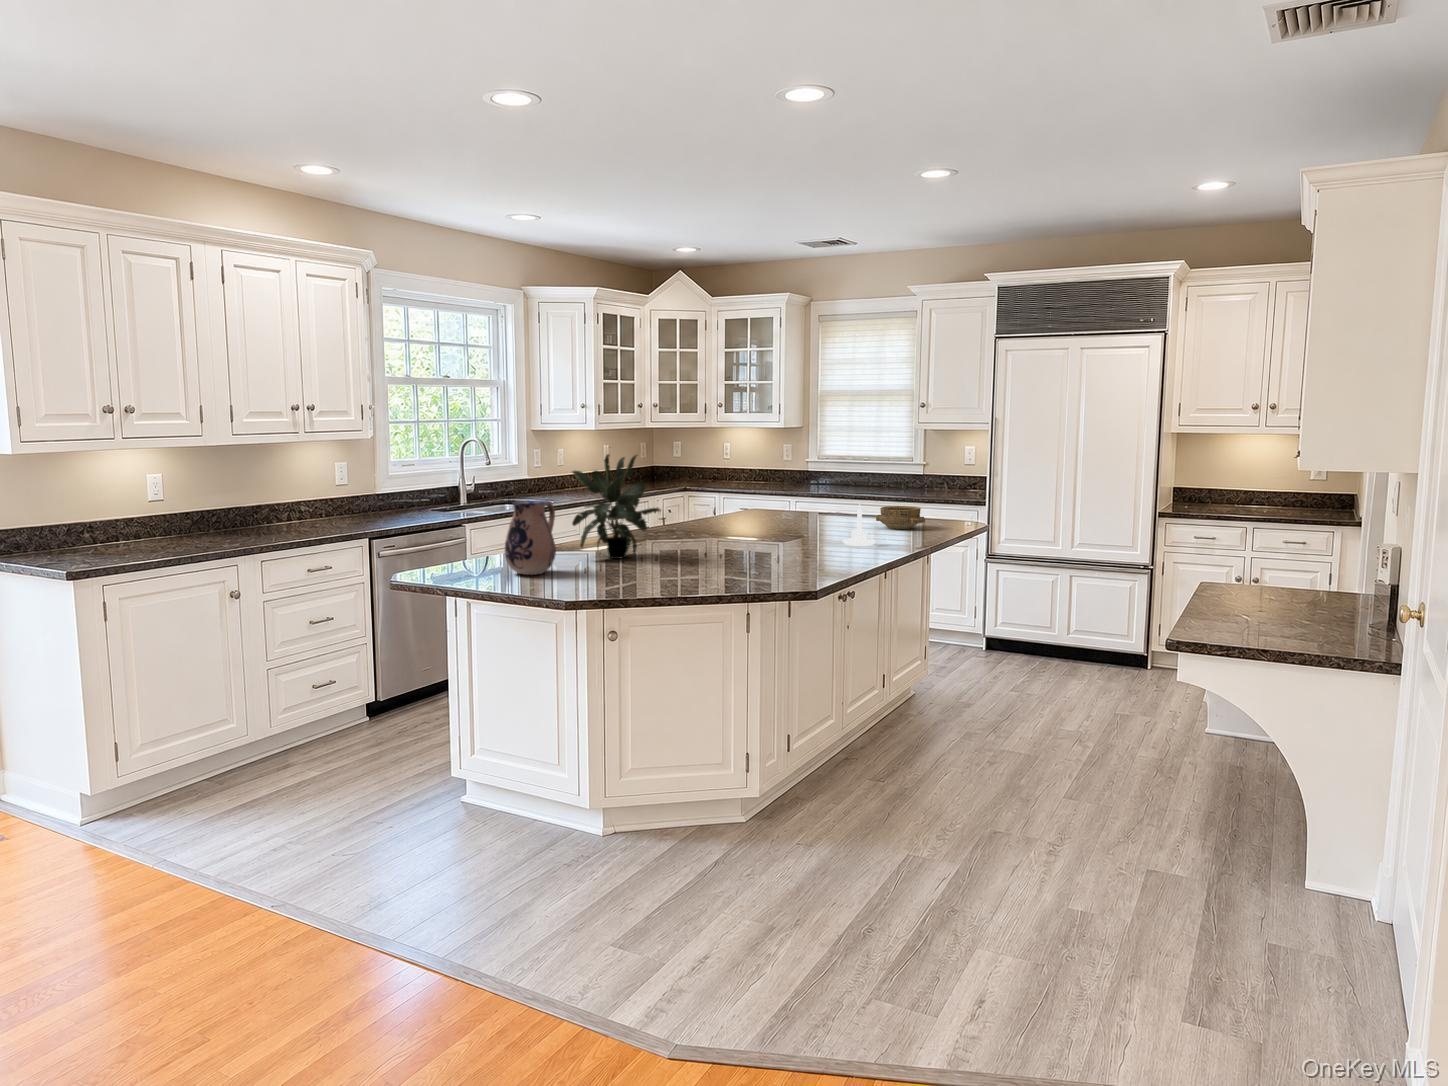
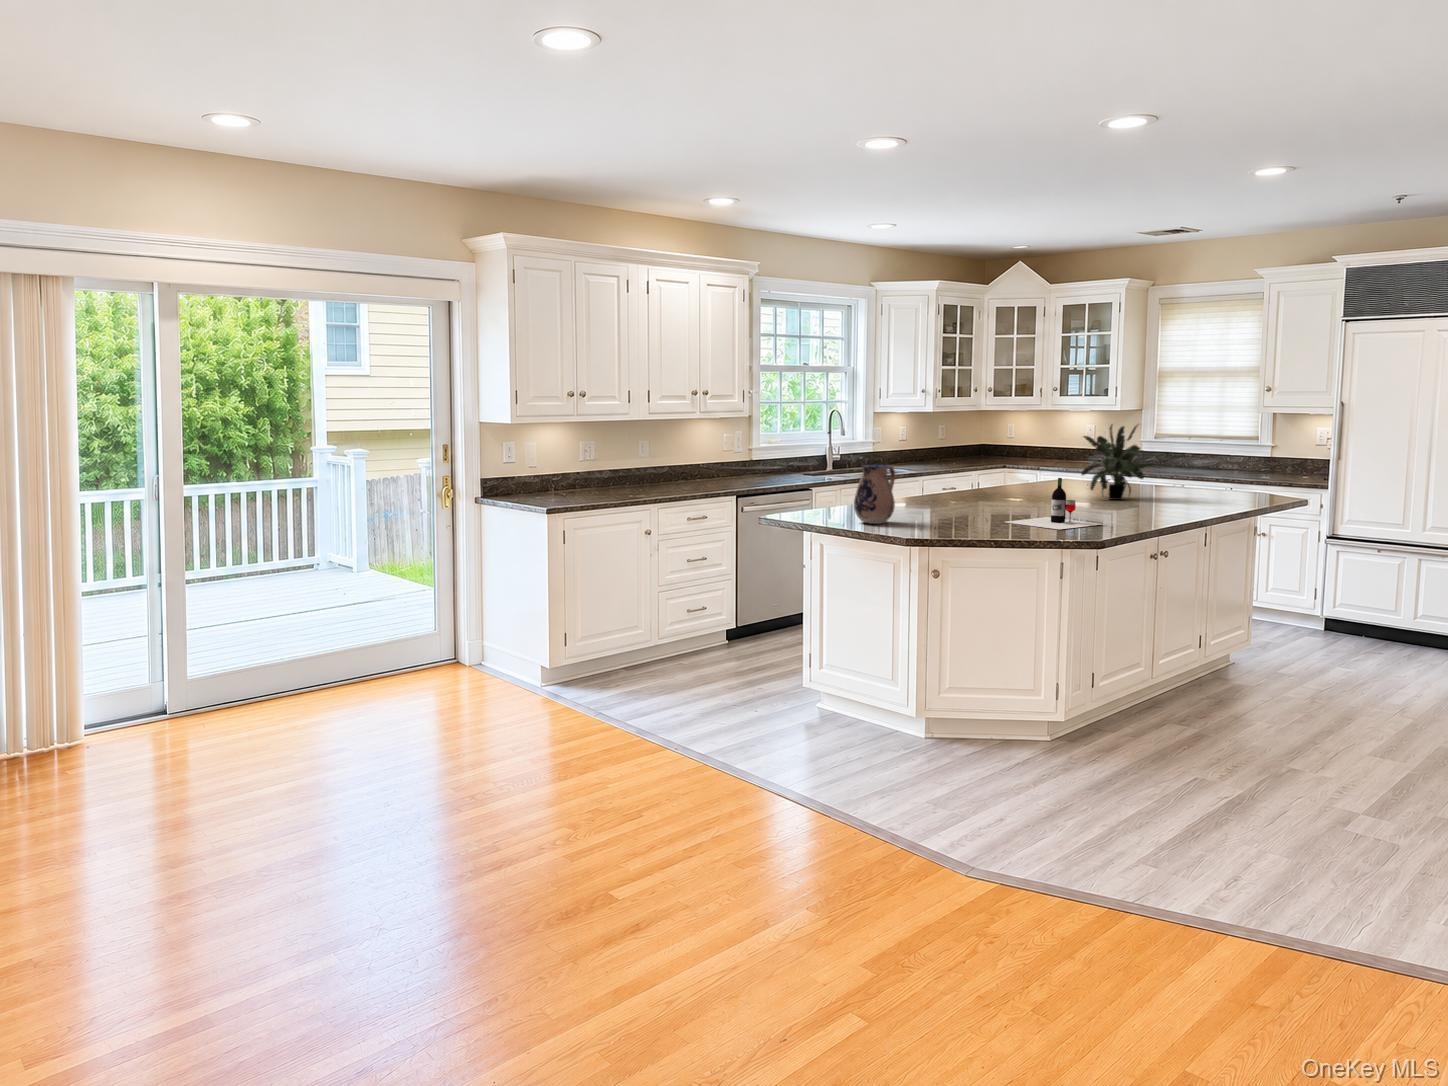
potted plant: present [572,454,660,559] -> present [1082,425,1153,500]
candle holder: present [843,504,875,546] -> none [1155,476,1188,516]
ceramic bowl: present [876,506,925,529] -> none [1196,483,1247,505]
wine bottle: none [684,510,796,572] -> present [1006,478,1101,529]

